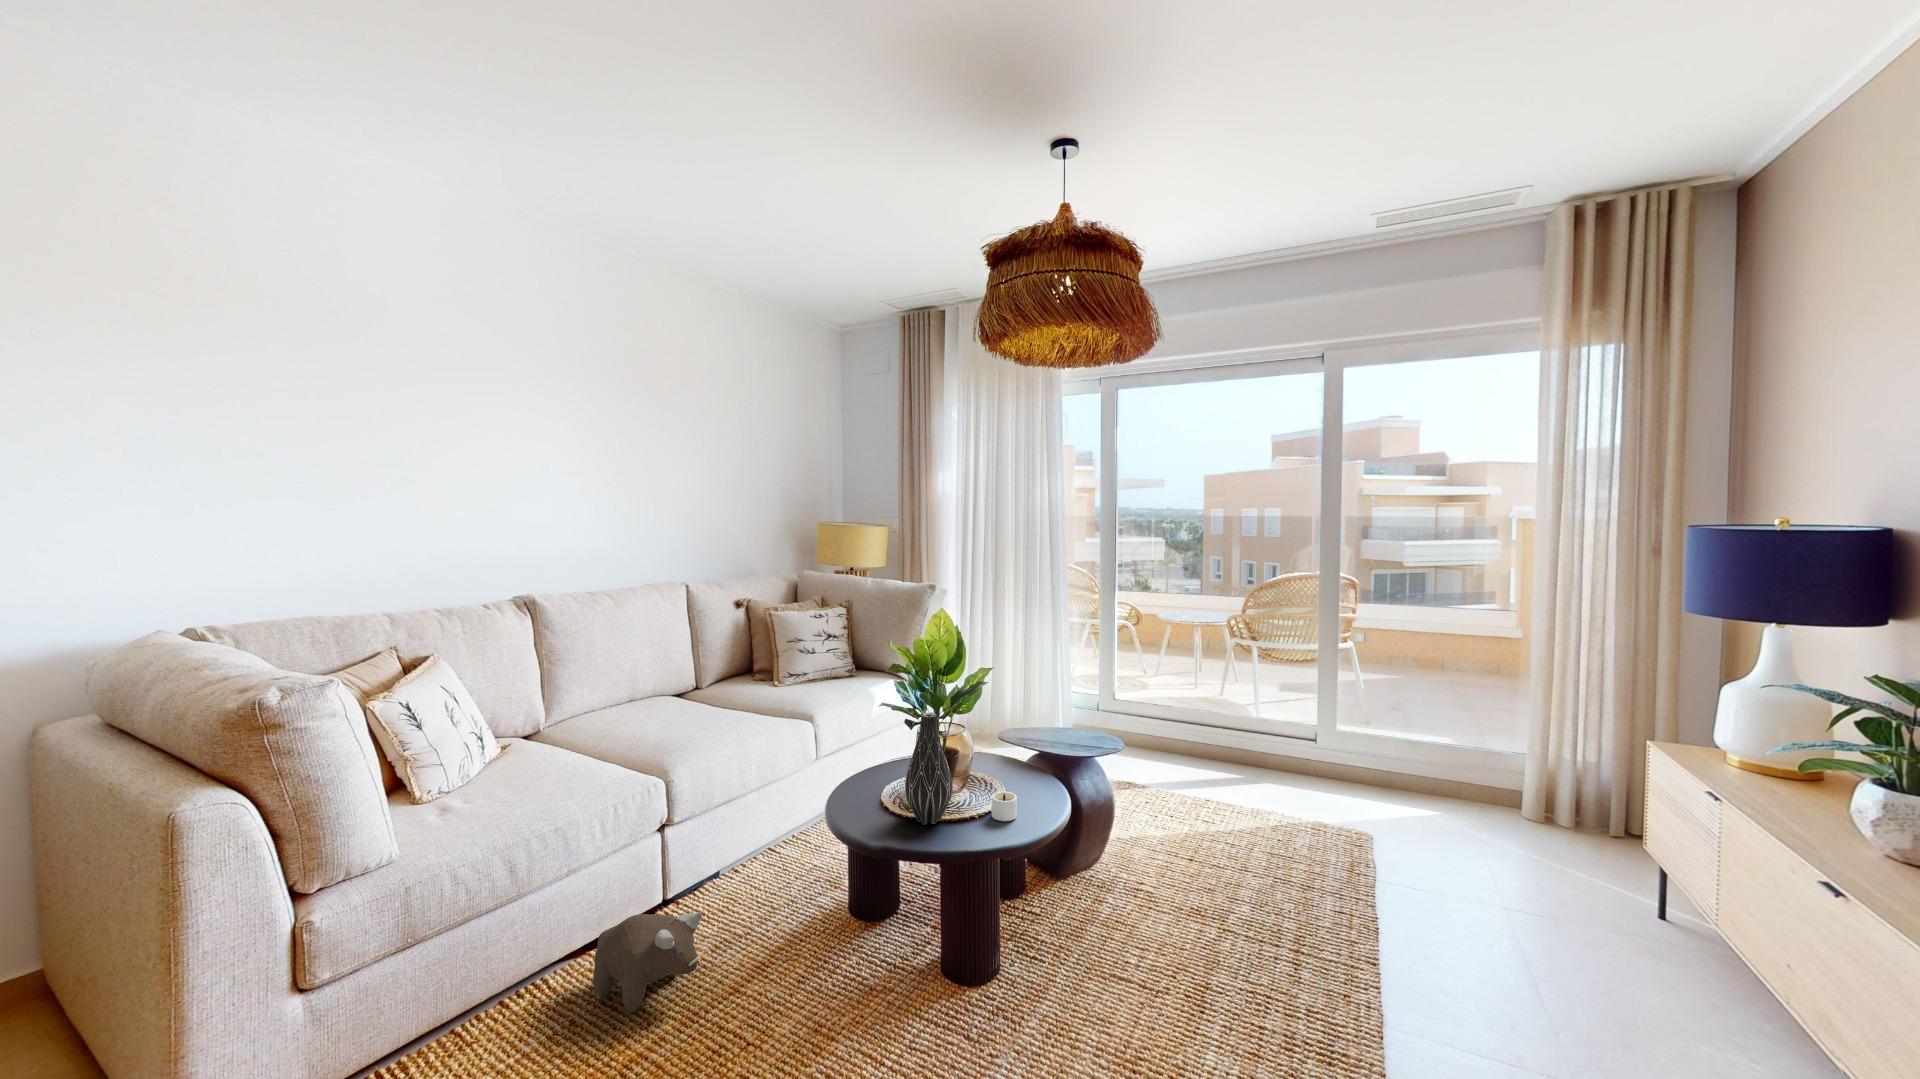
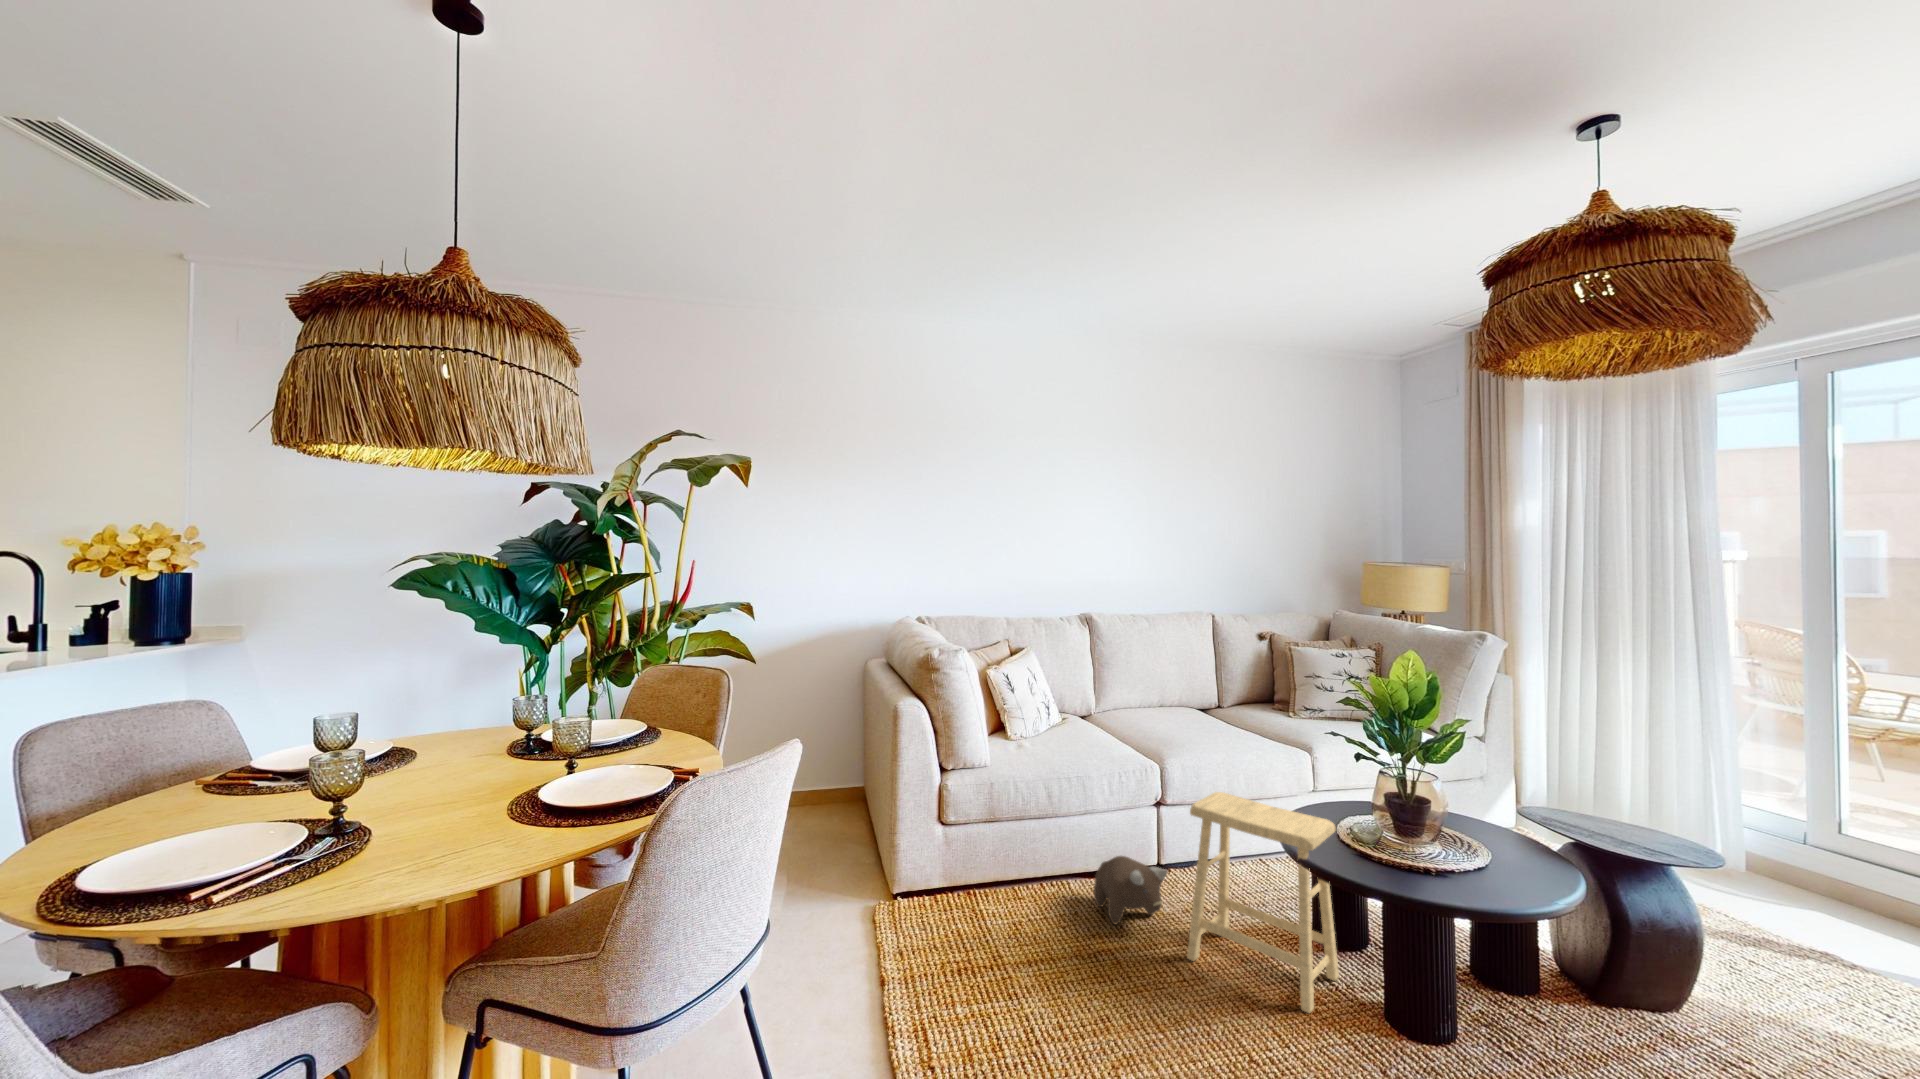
vase: present [905,712,952,824] -> none [1345,749,1399,860]
candle: present [992,792,1017,821] -> none [1447,851,1494,890]
footstool: none [739,795,890,1013] -> present [1187,792,1339,1013]

